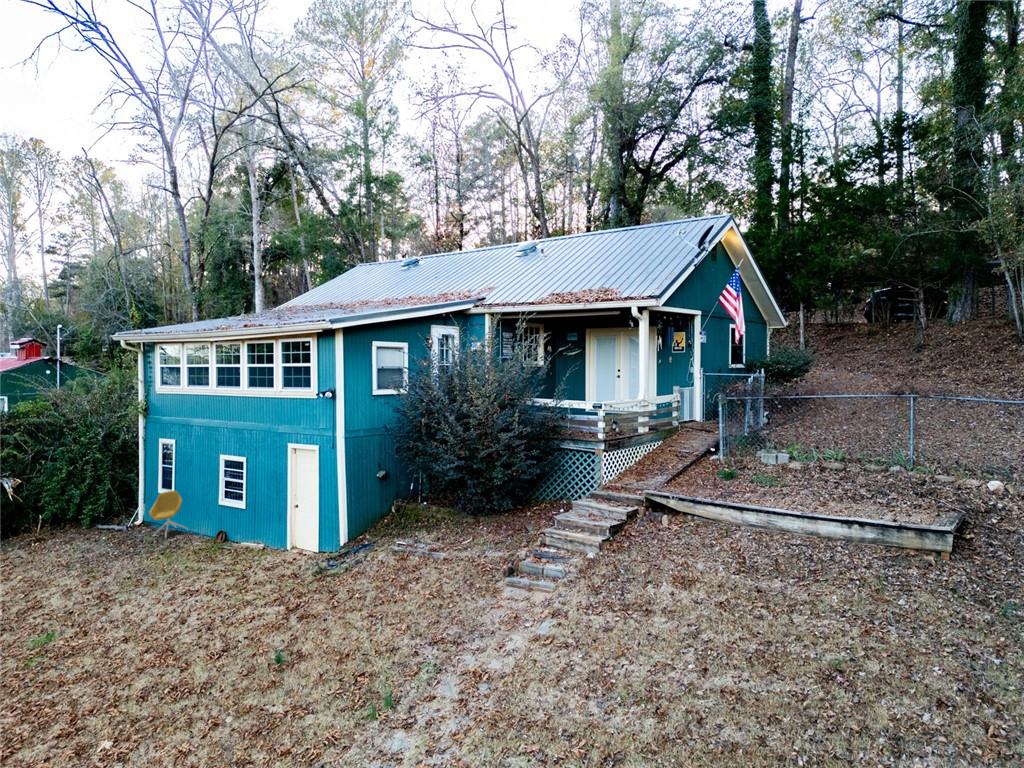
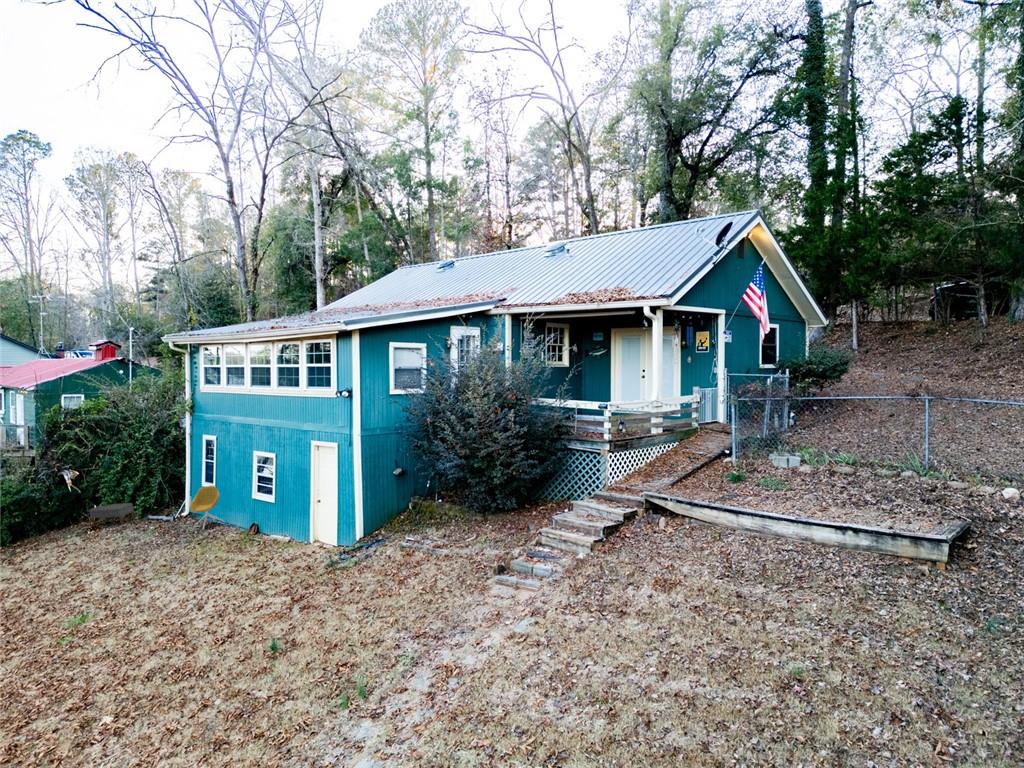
bench: none [28,511,82,537] -> present [89,503,135,526]

